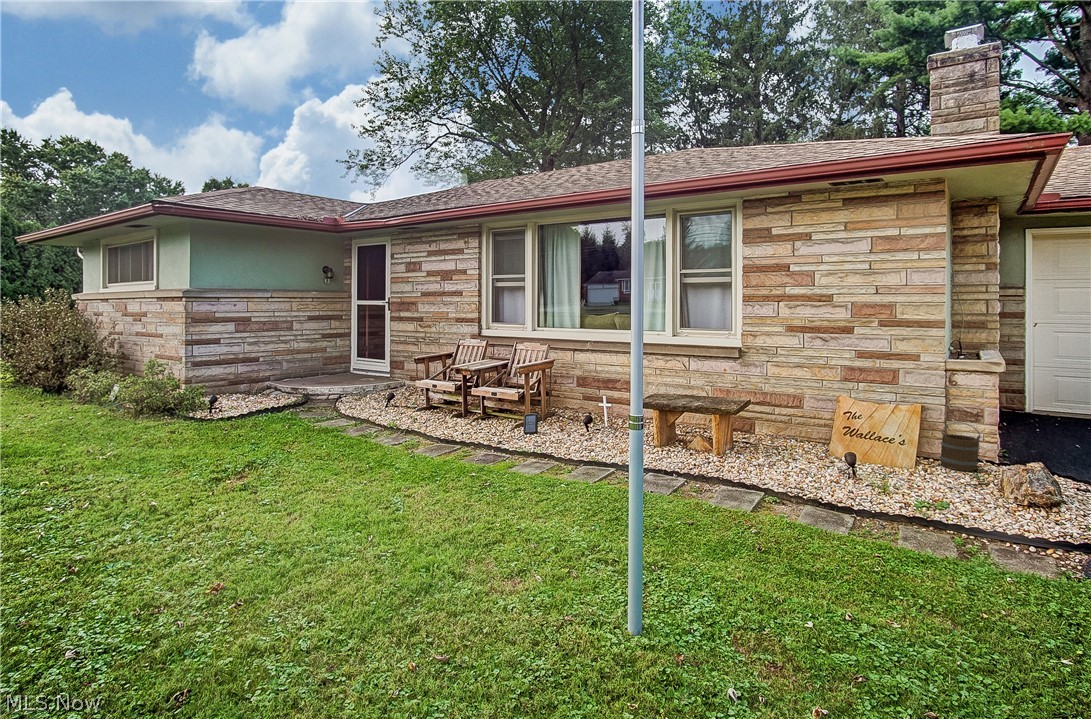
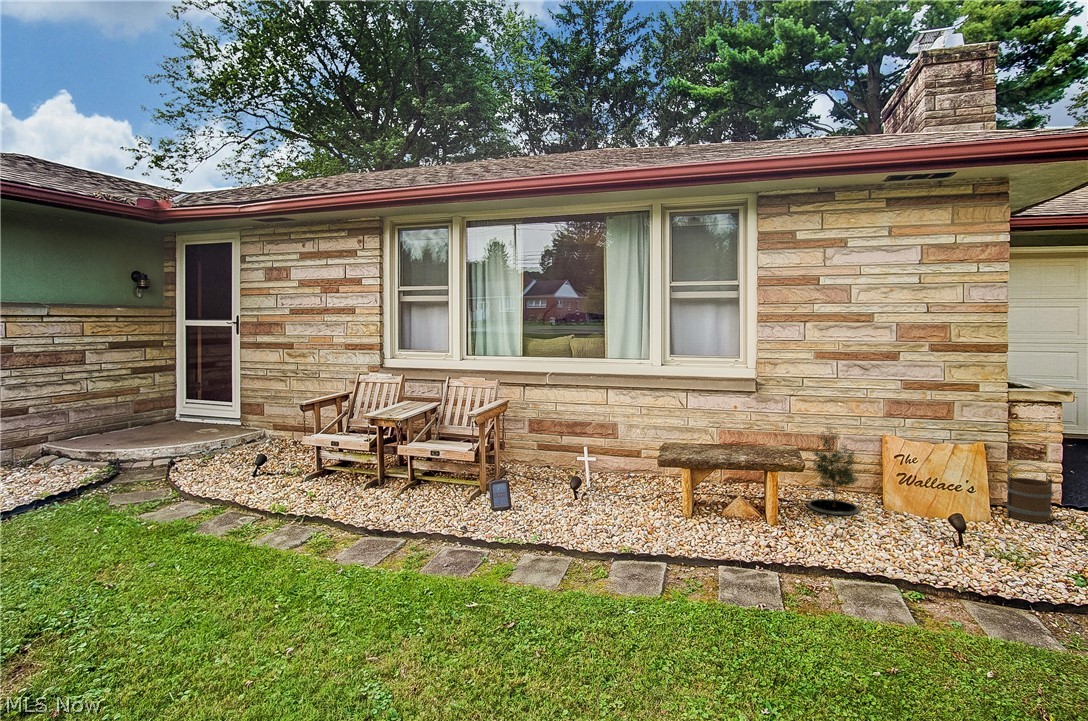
potted tree: none [770,384,815,455] -> present [808,430,859,515]

